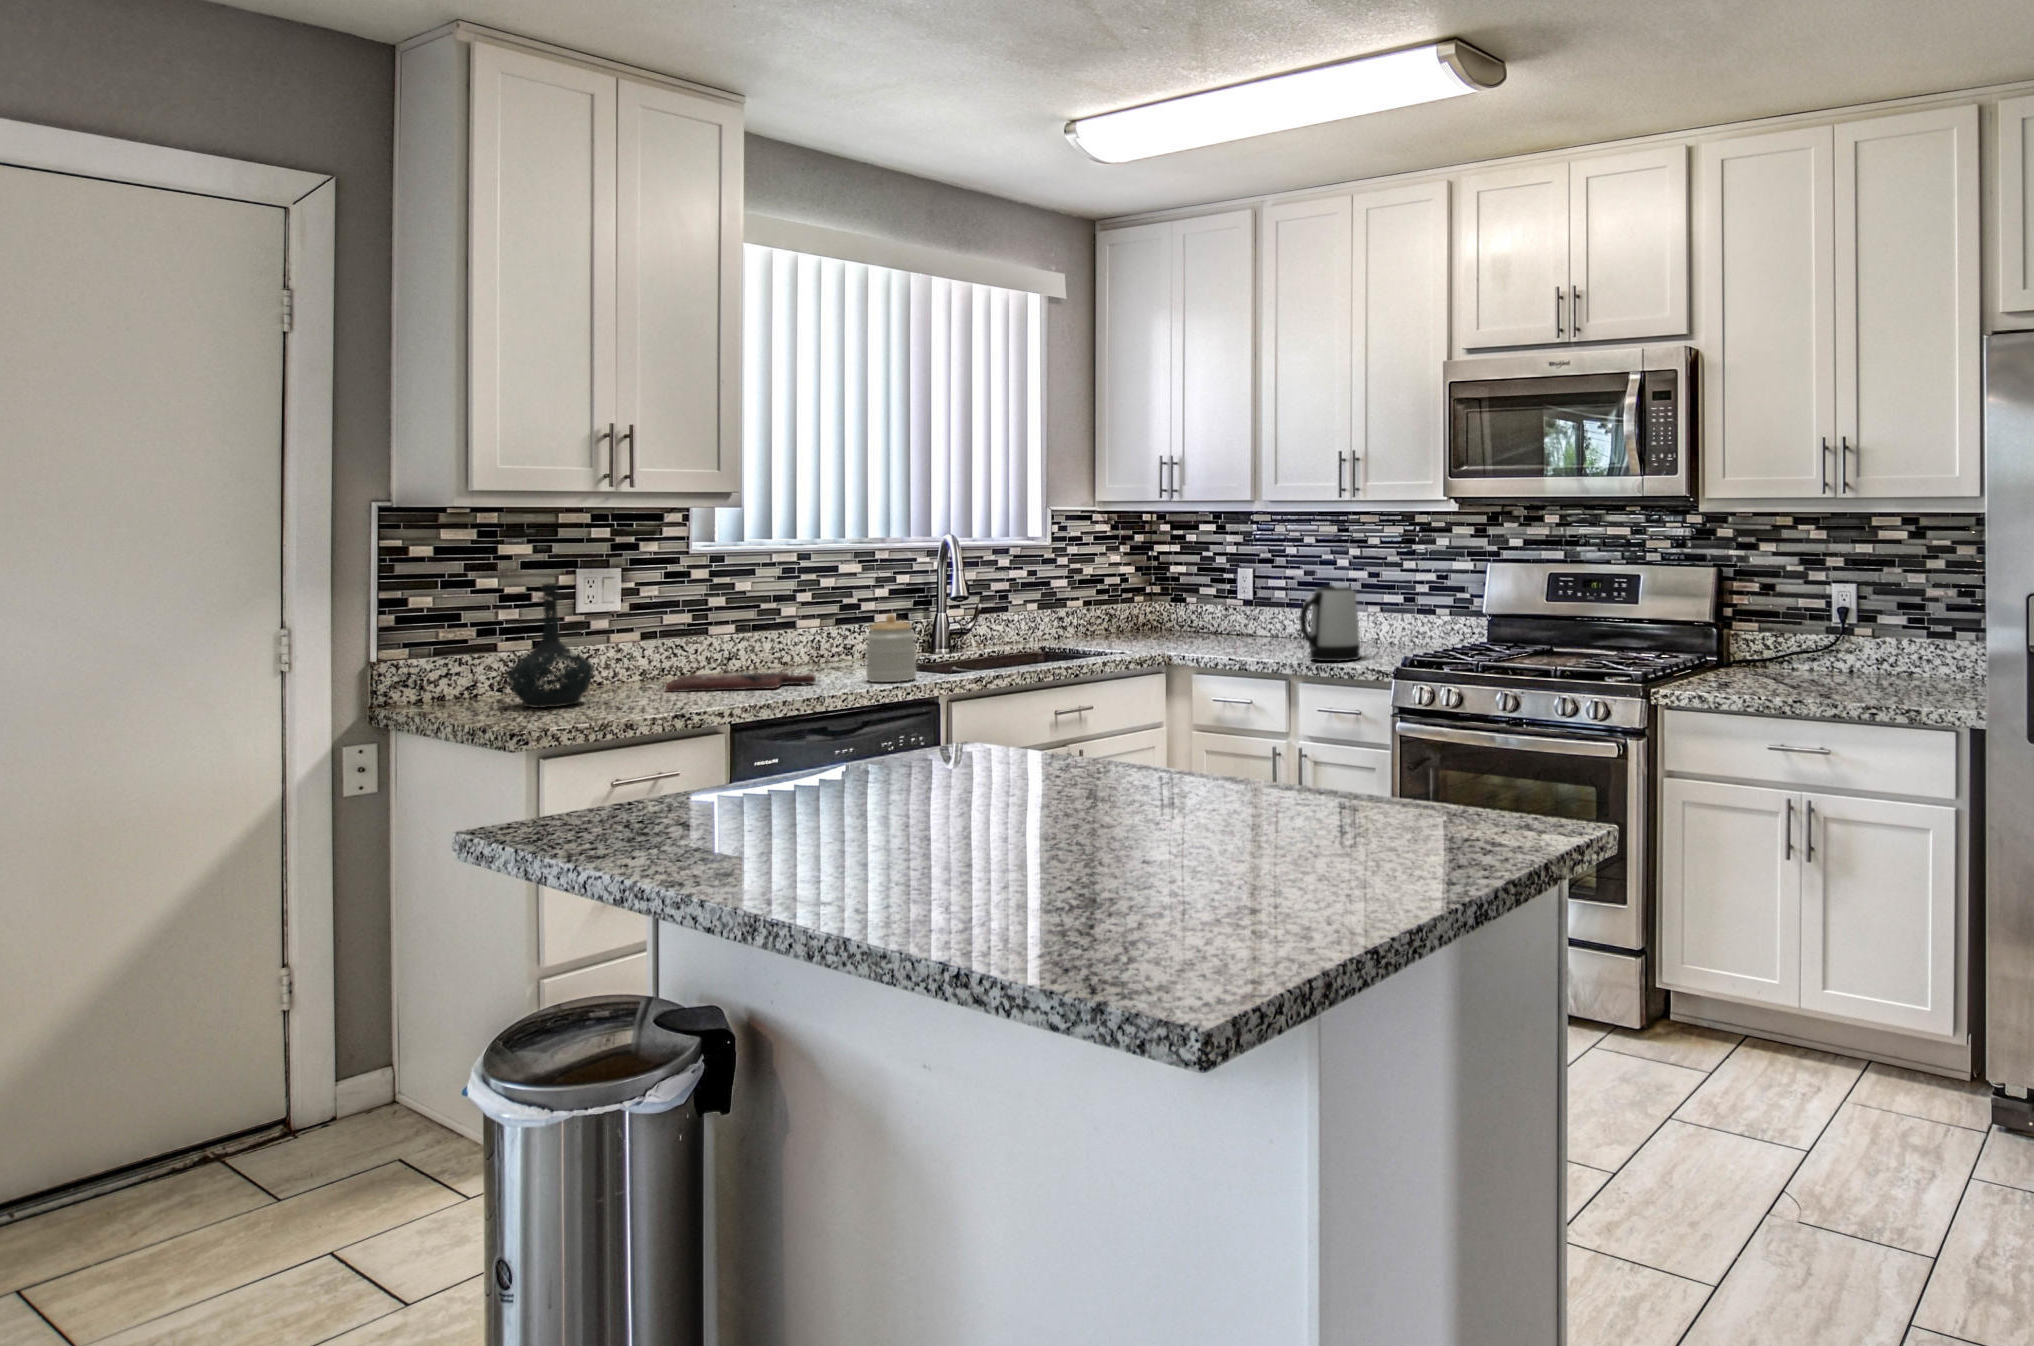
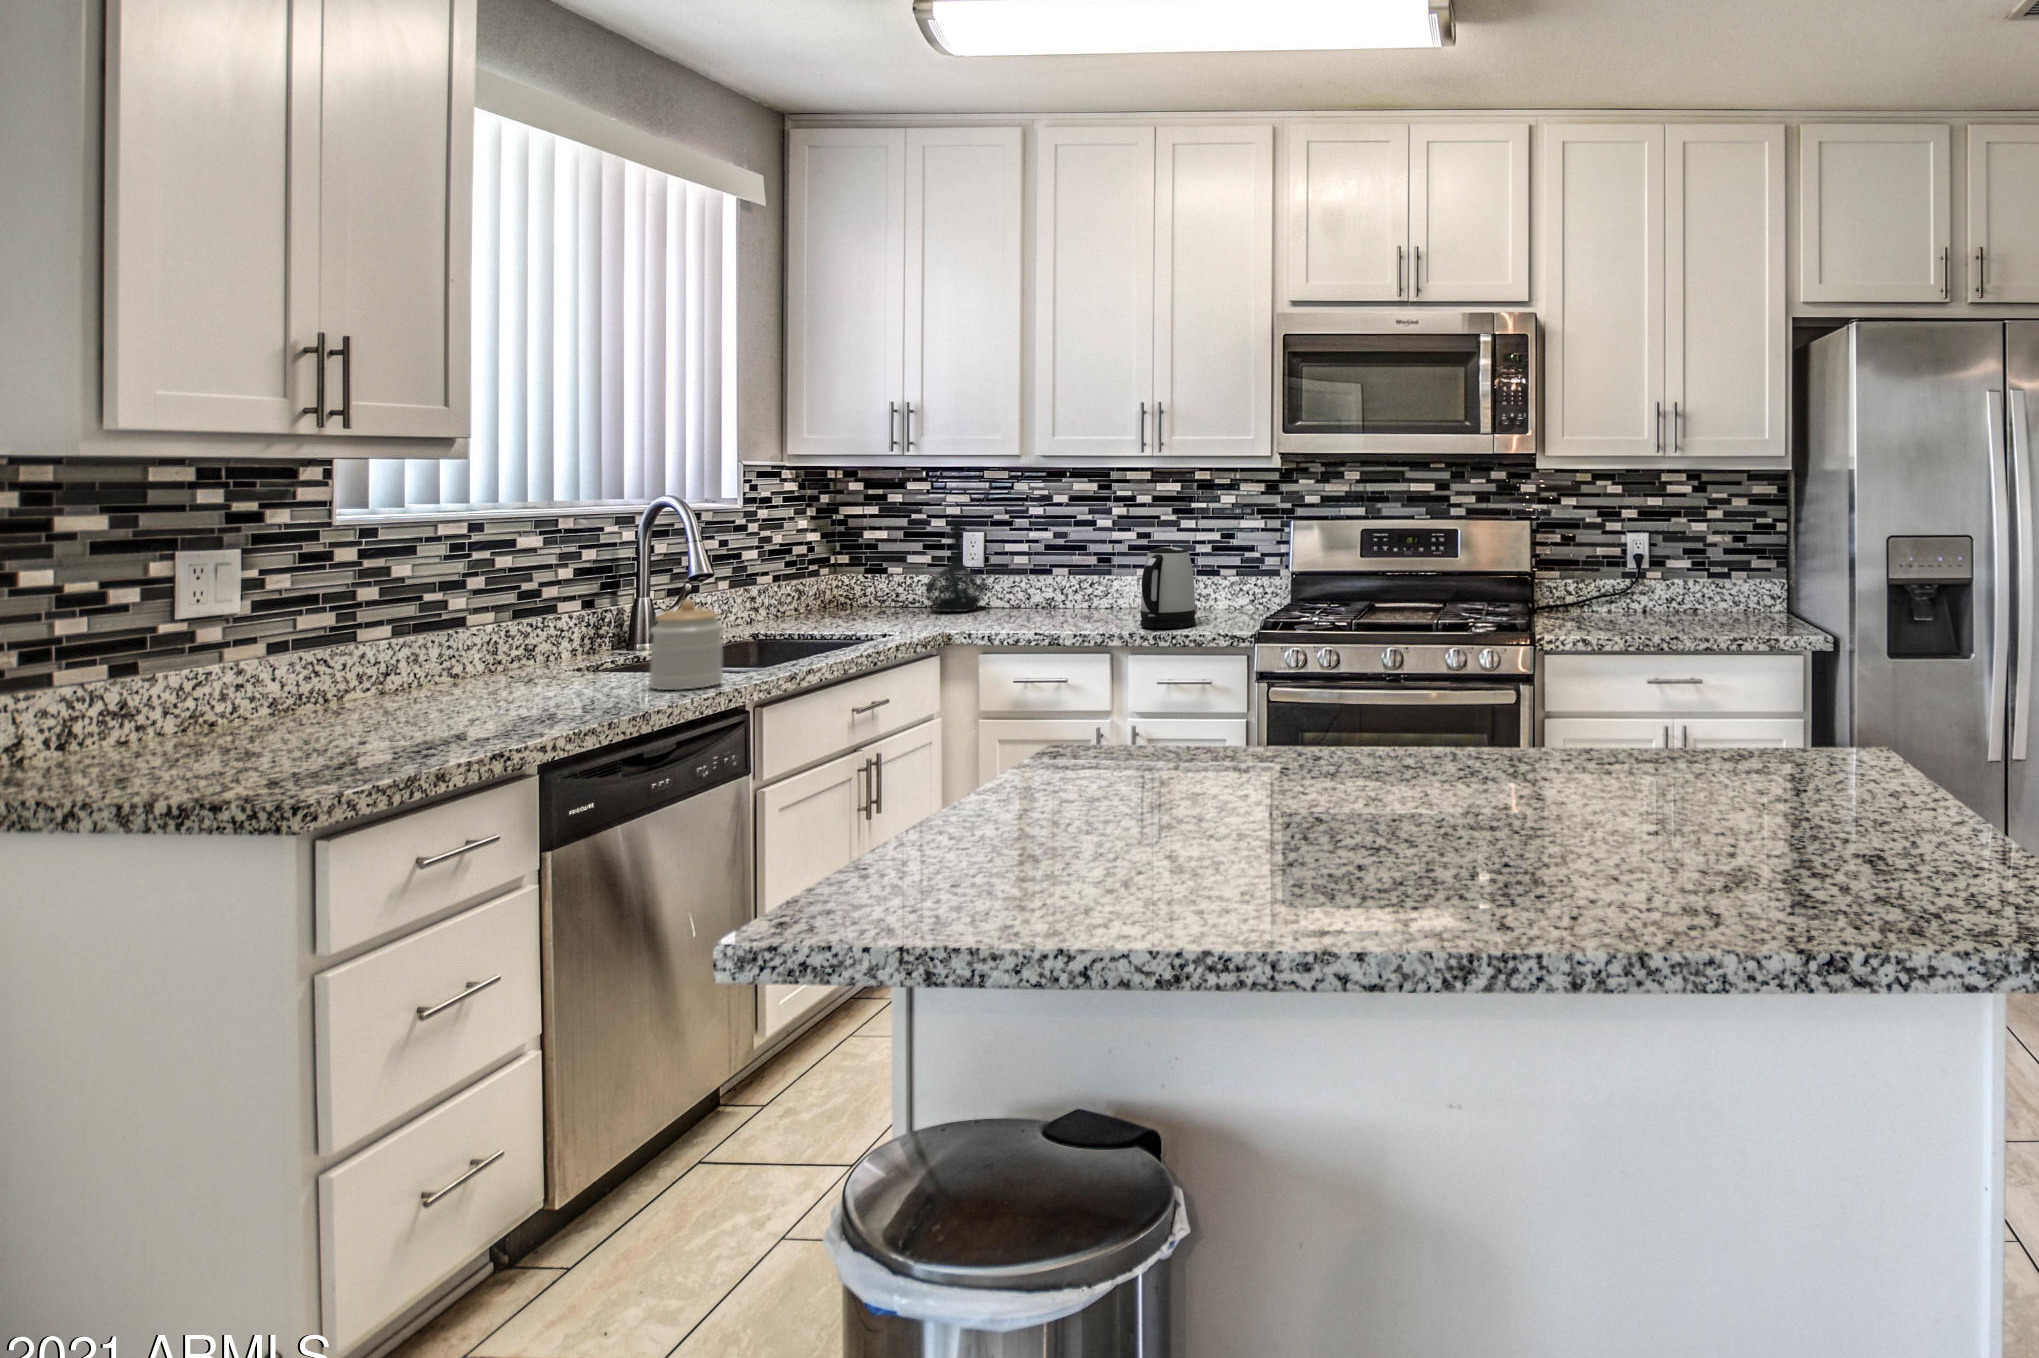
bottle: present [507,583,594,708] -> present [925,519,987,612]
cutting board: present [665,672,816,692] -> none [348,687,590,730]

